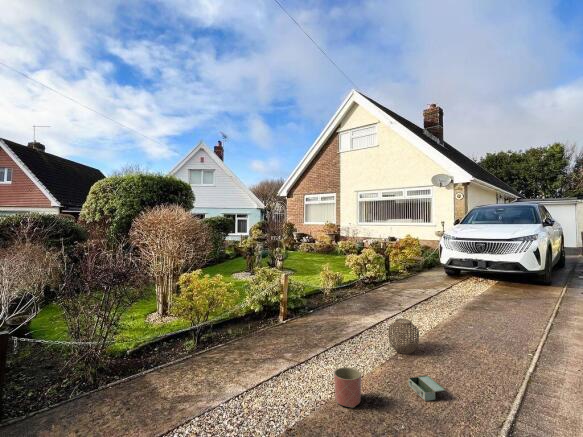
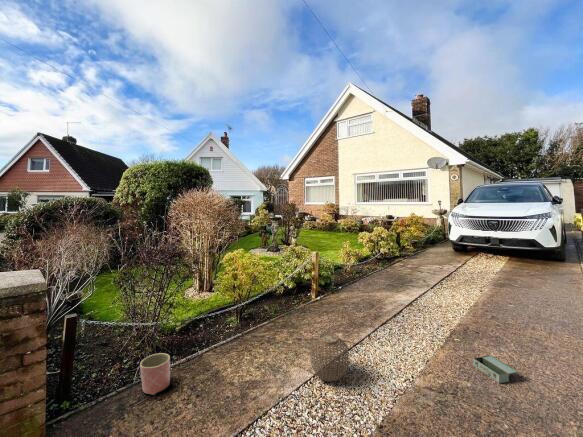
woven basket: present [389,319,419,354] -> present [310,333,349,381]
planter: present [334,367,361,408] -> present [140,353,170,395]

